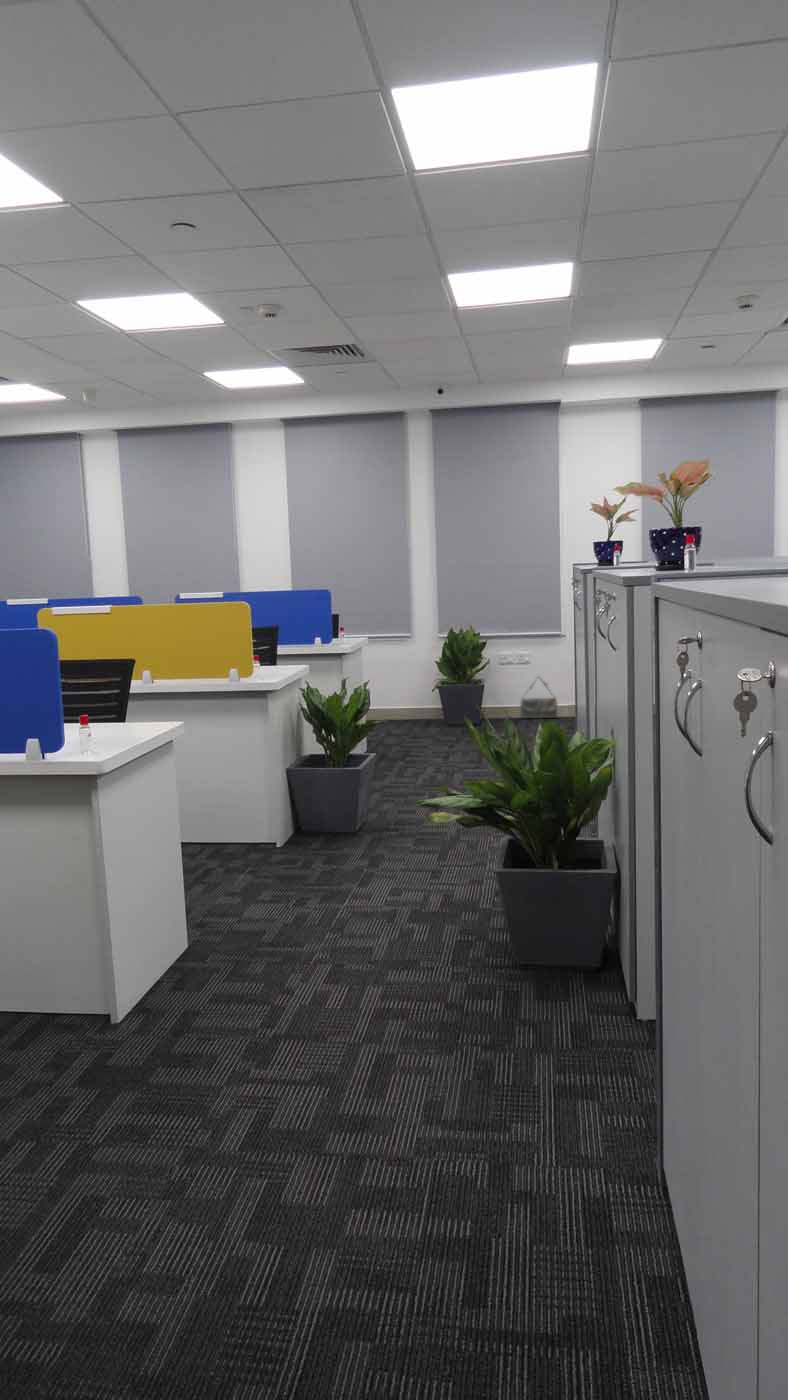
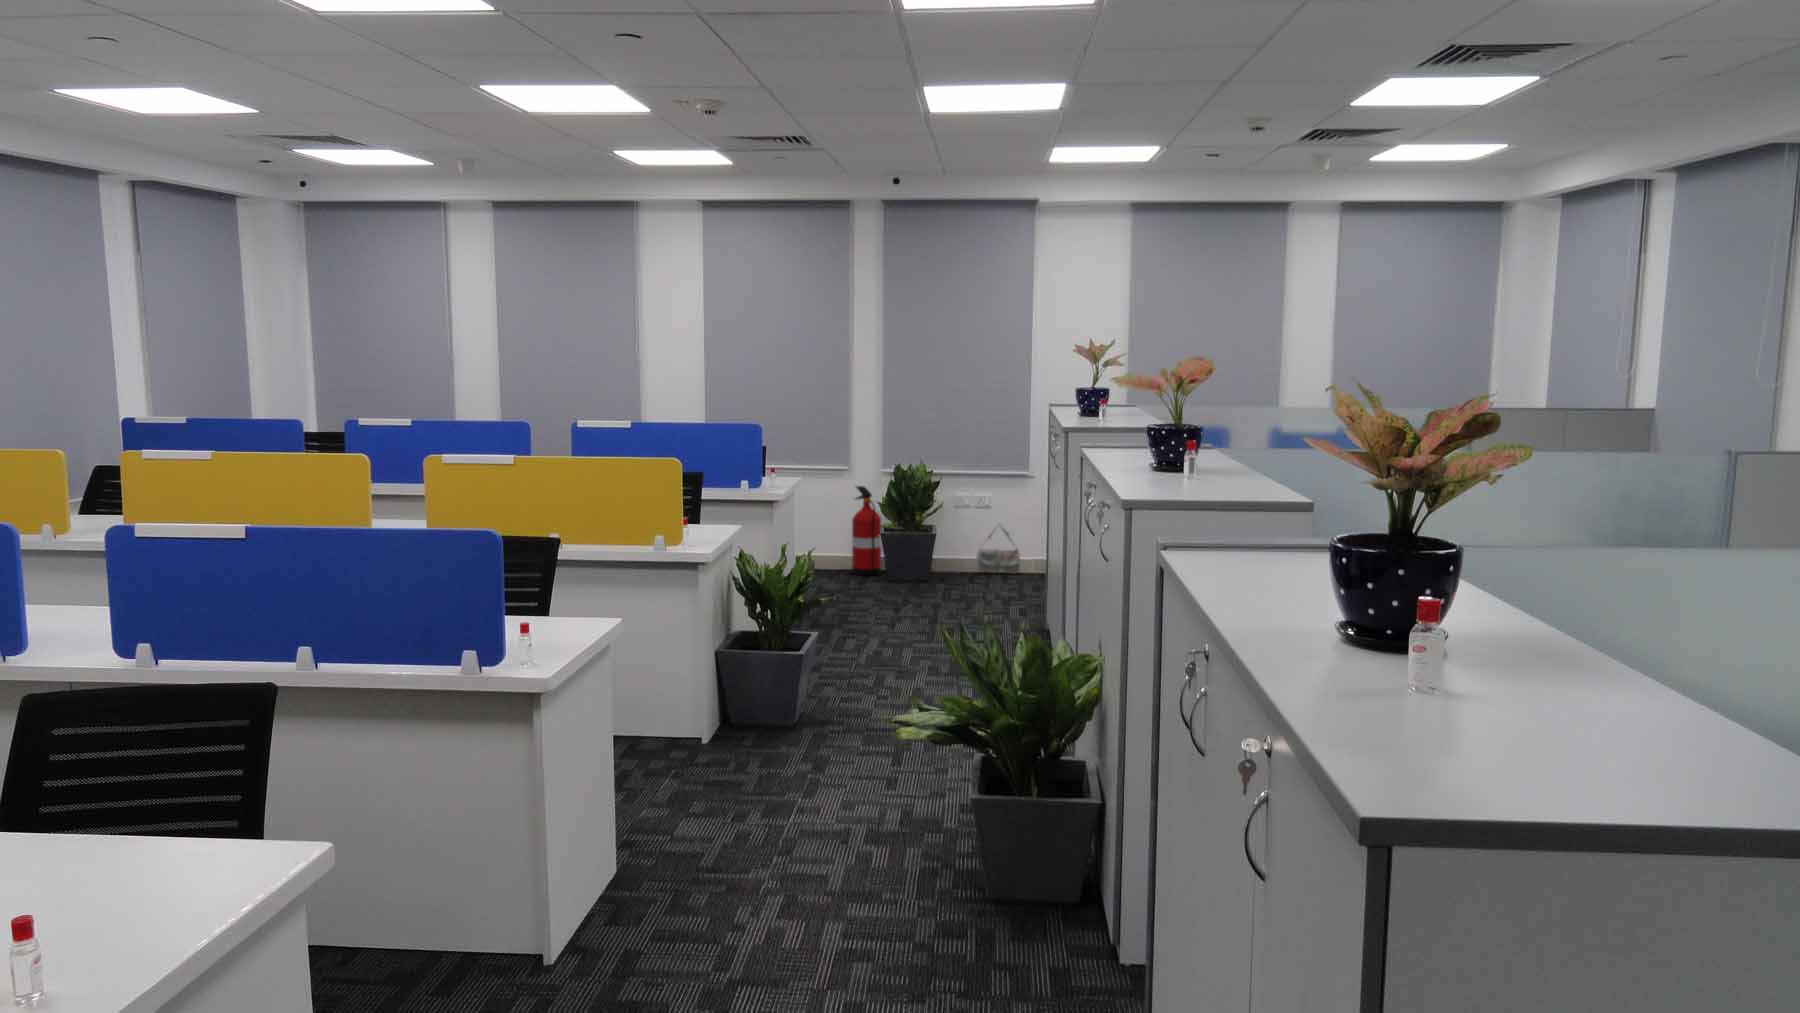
fire extinguisher: none [414,649,440,723] -> present [852,486,881,575]

